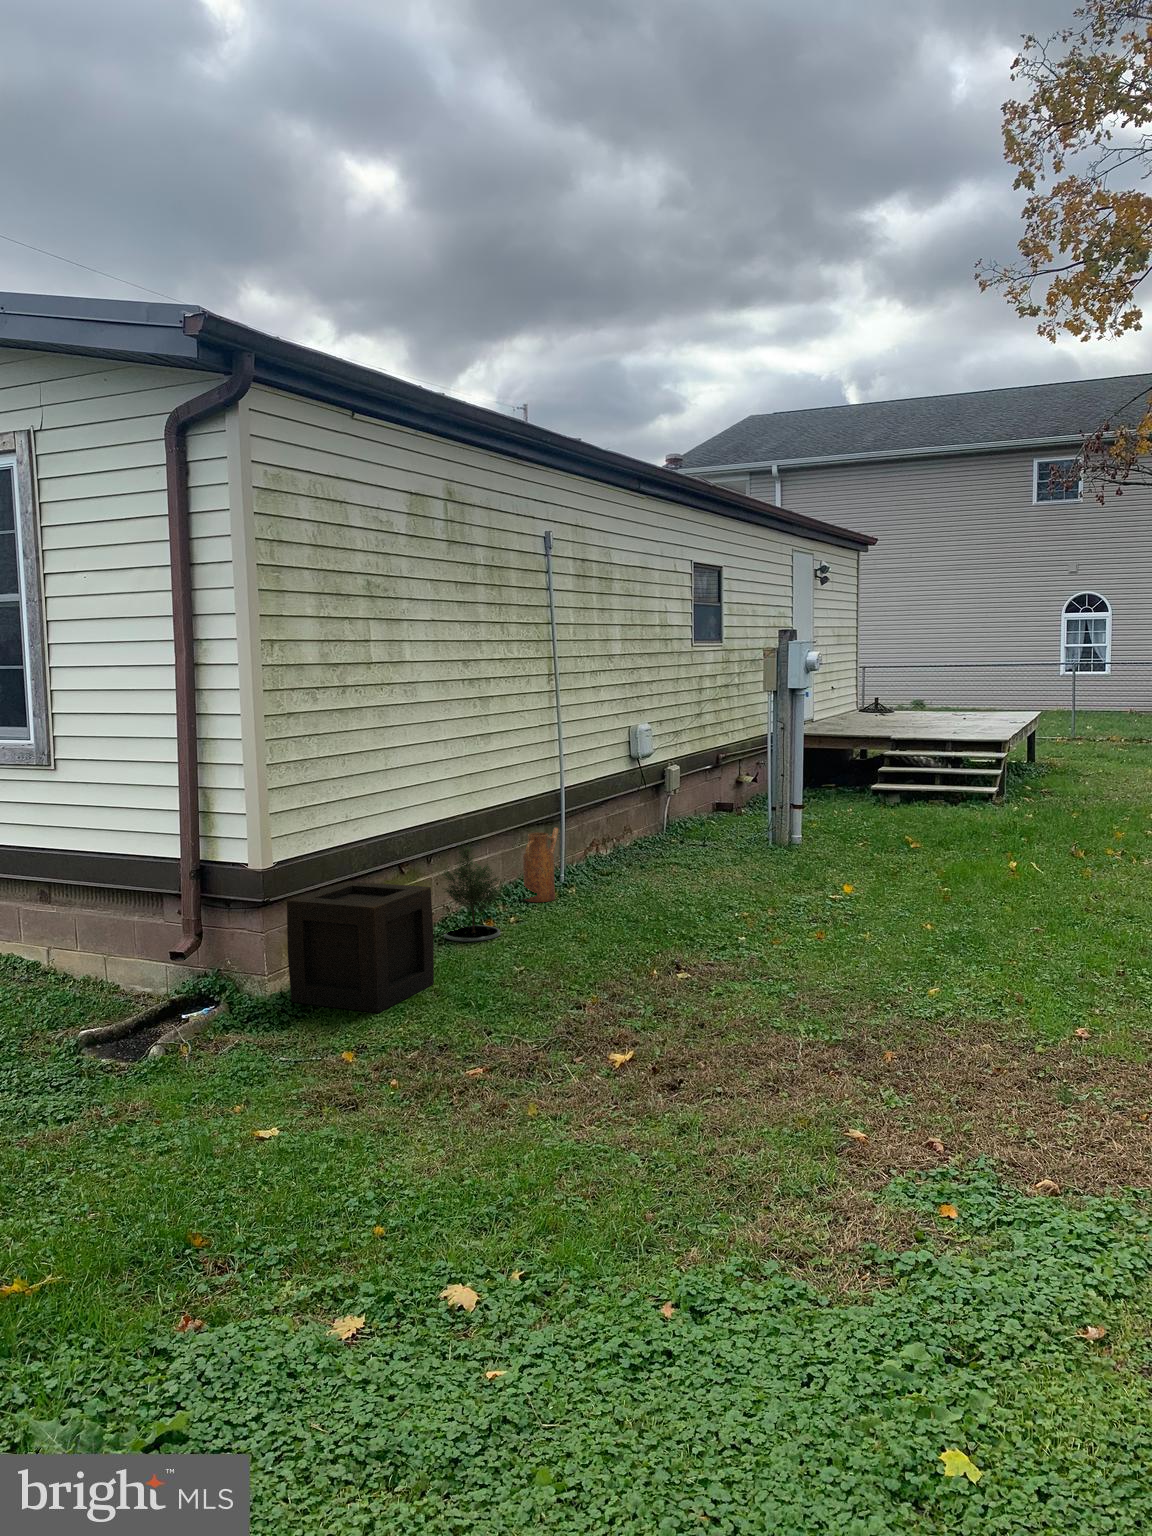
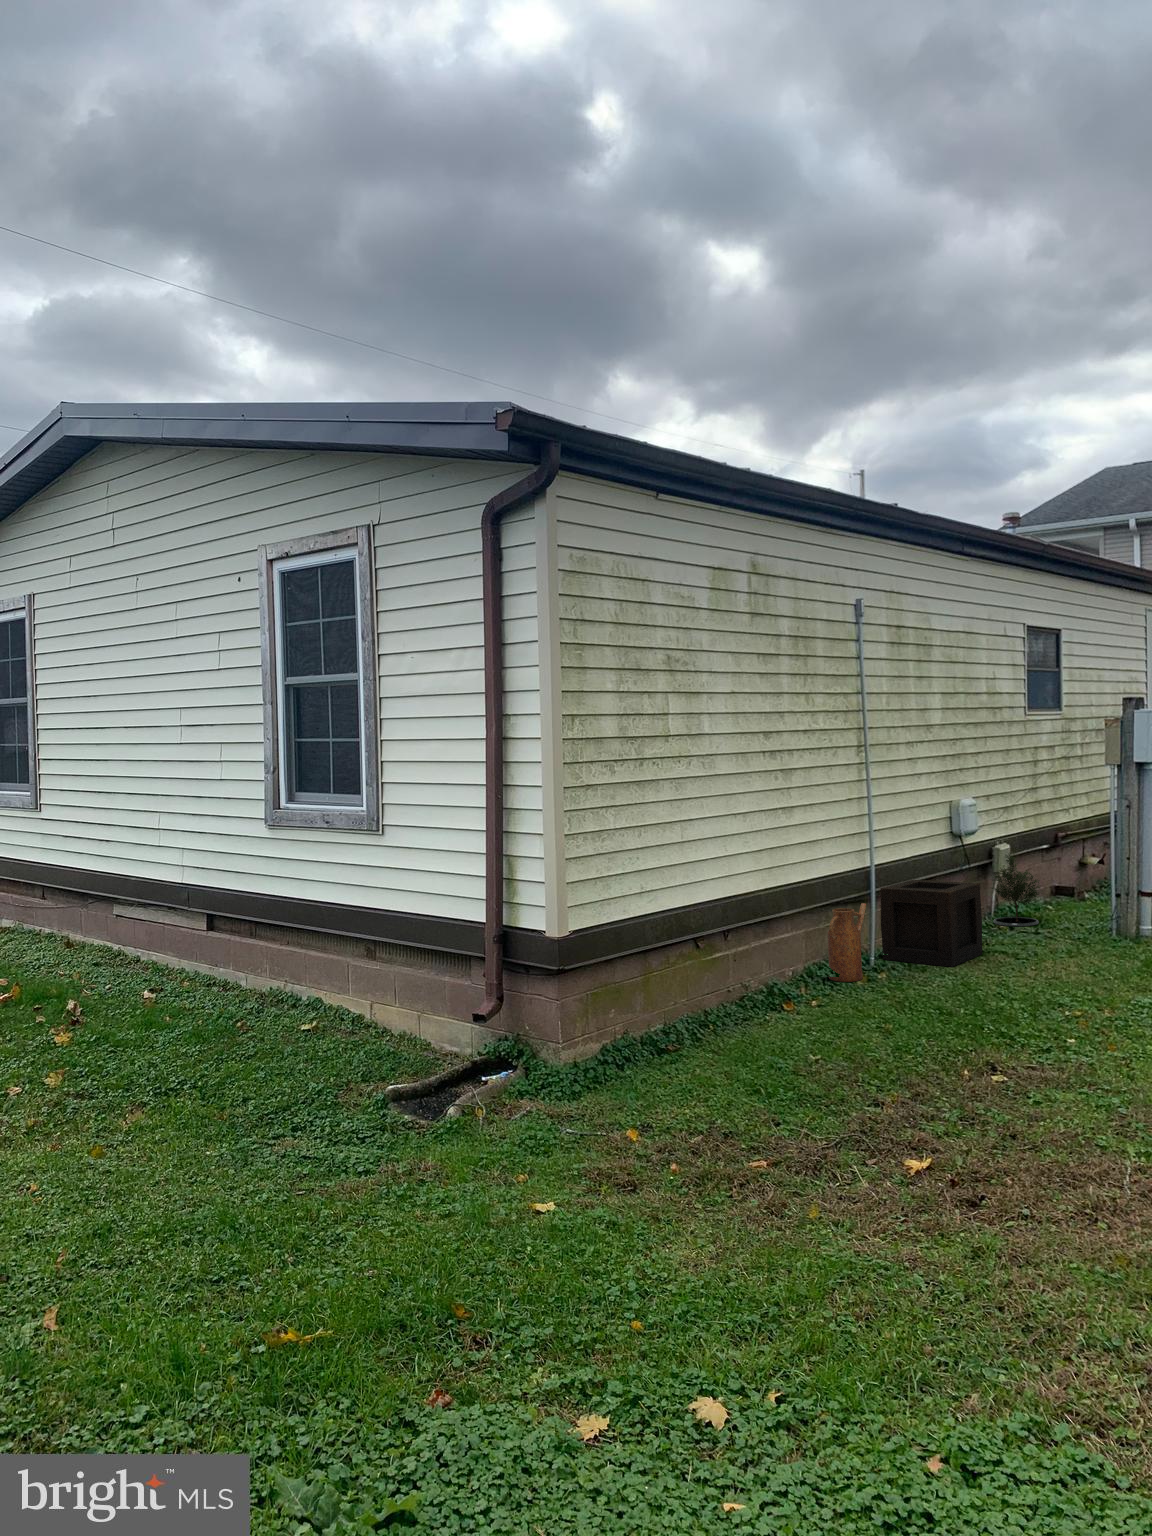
potted tree: present [442,843,503,942] -> present [992,854,1040,926]
wooden crate: present [287,881,434,1013] -> present [880,880,982,967]

